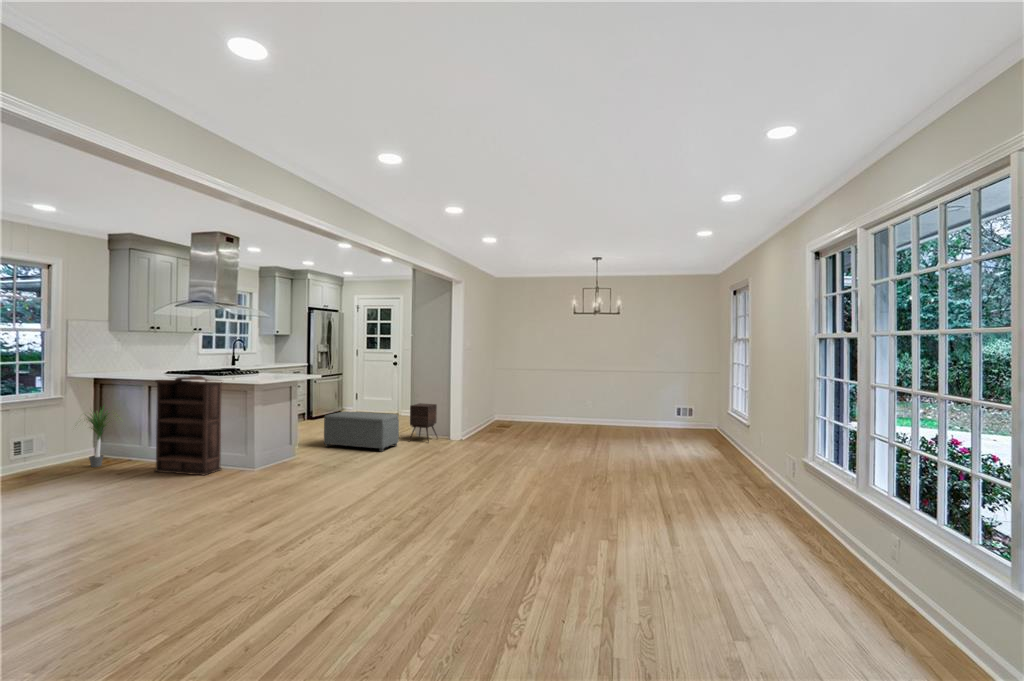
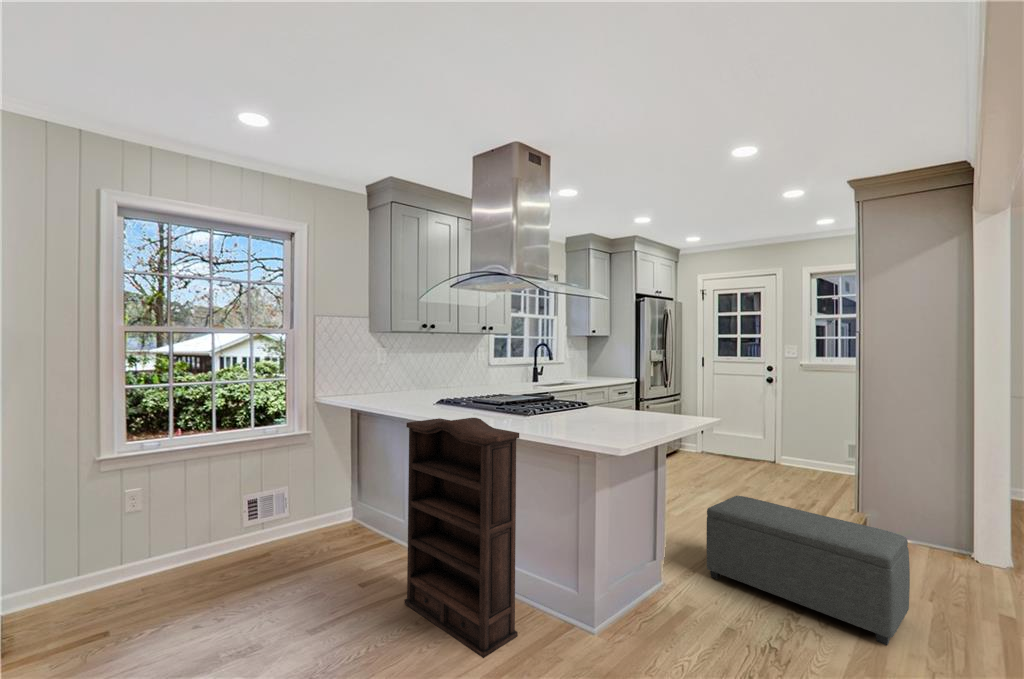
side table: present [409,403,438,443] -> none [918,498,1002,623]
potted plant: present [88,408,118,467] -> none [308,445,382,556]

